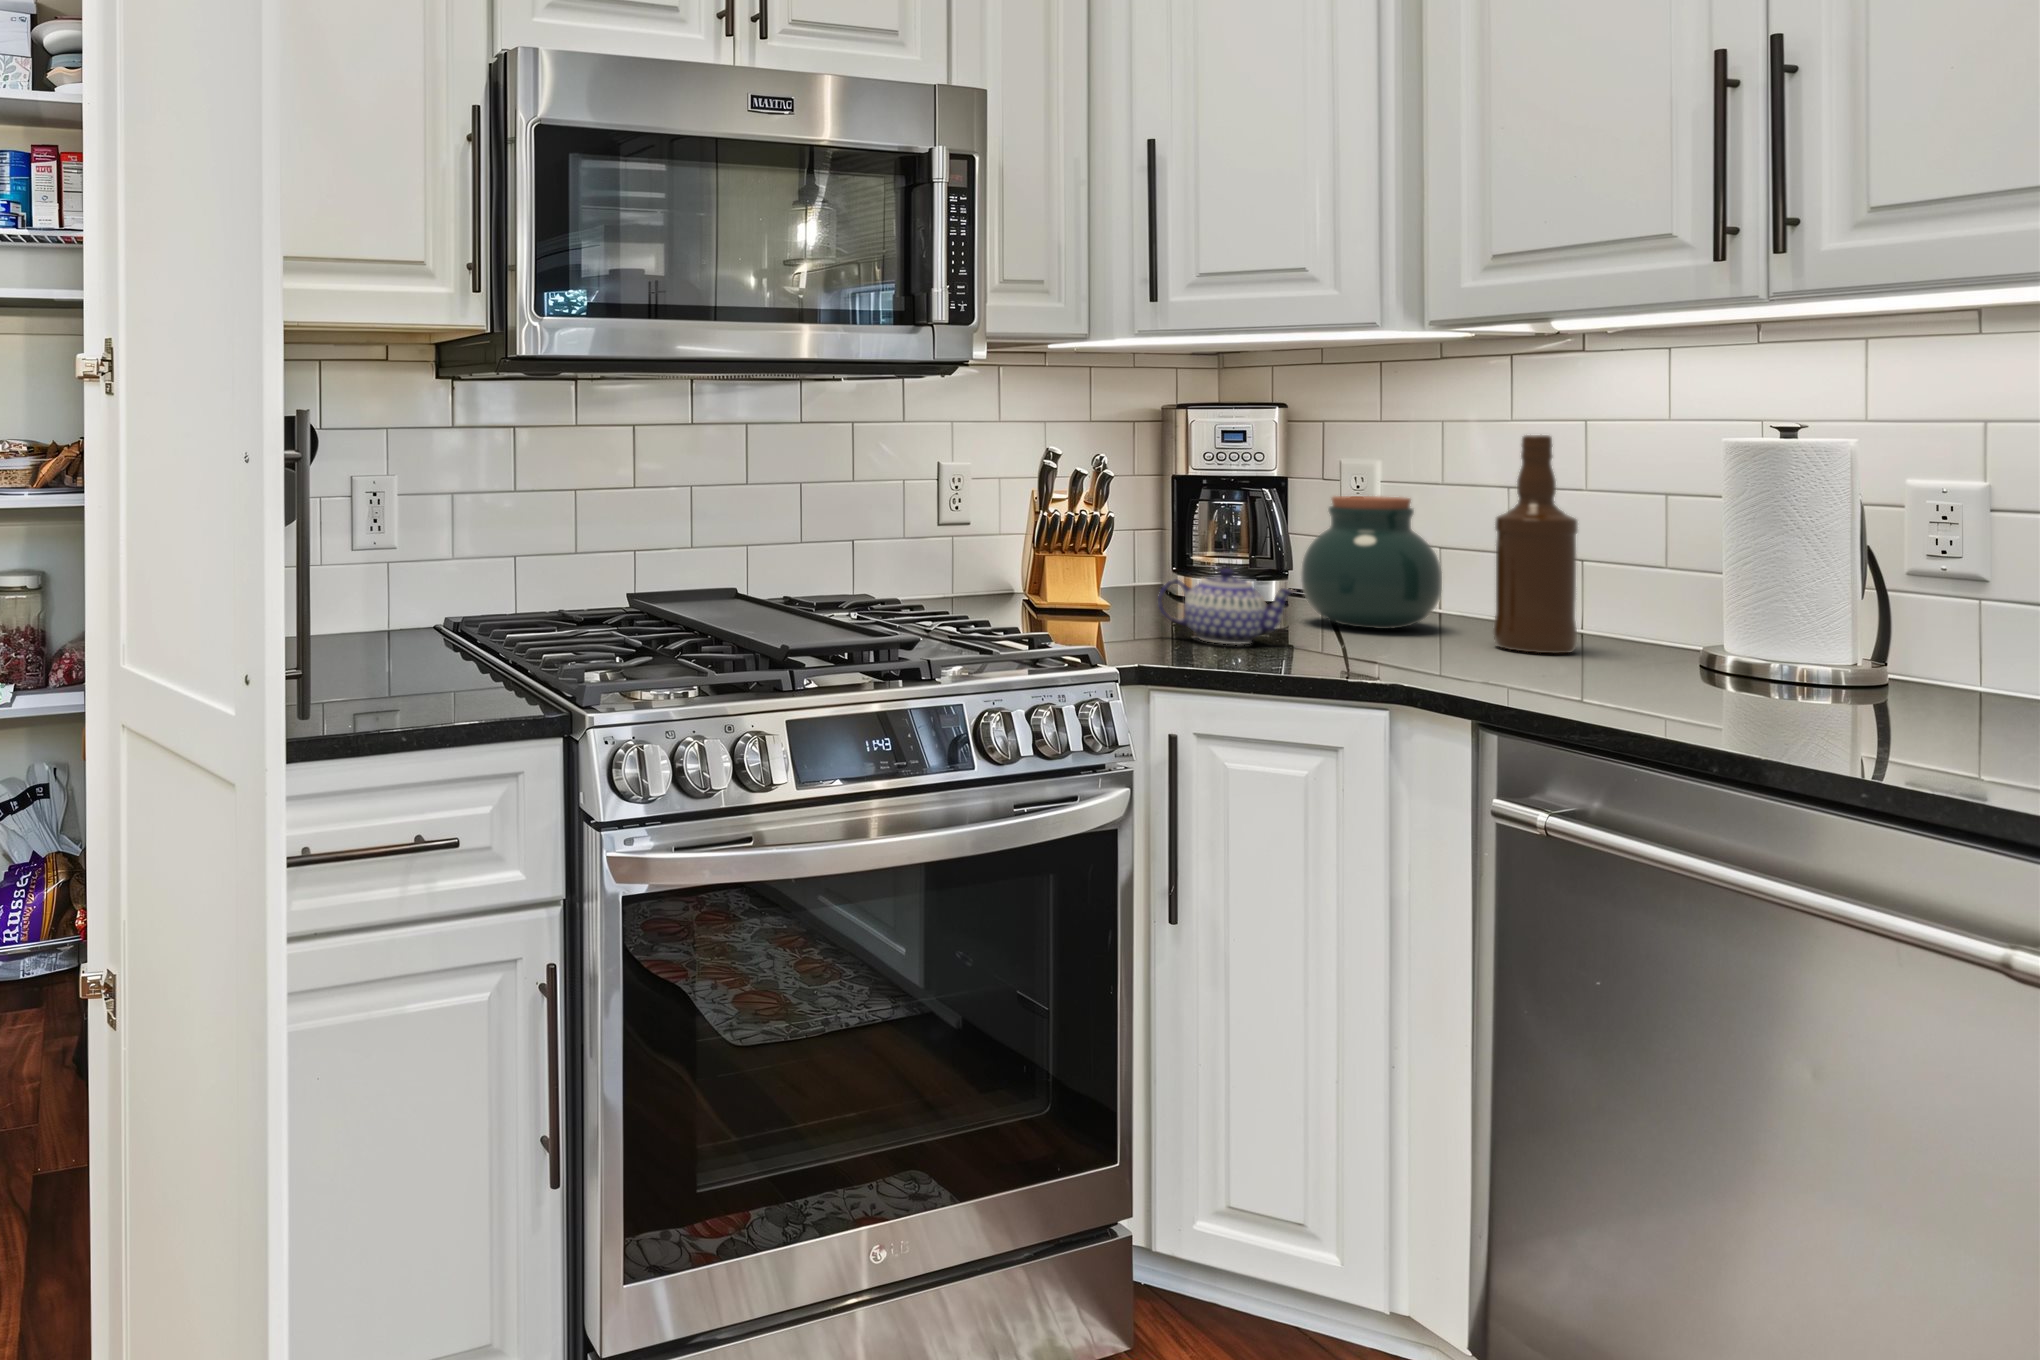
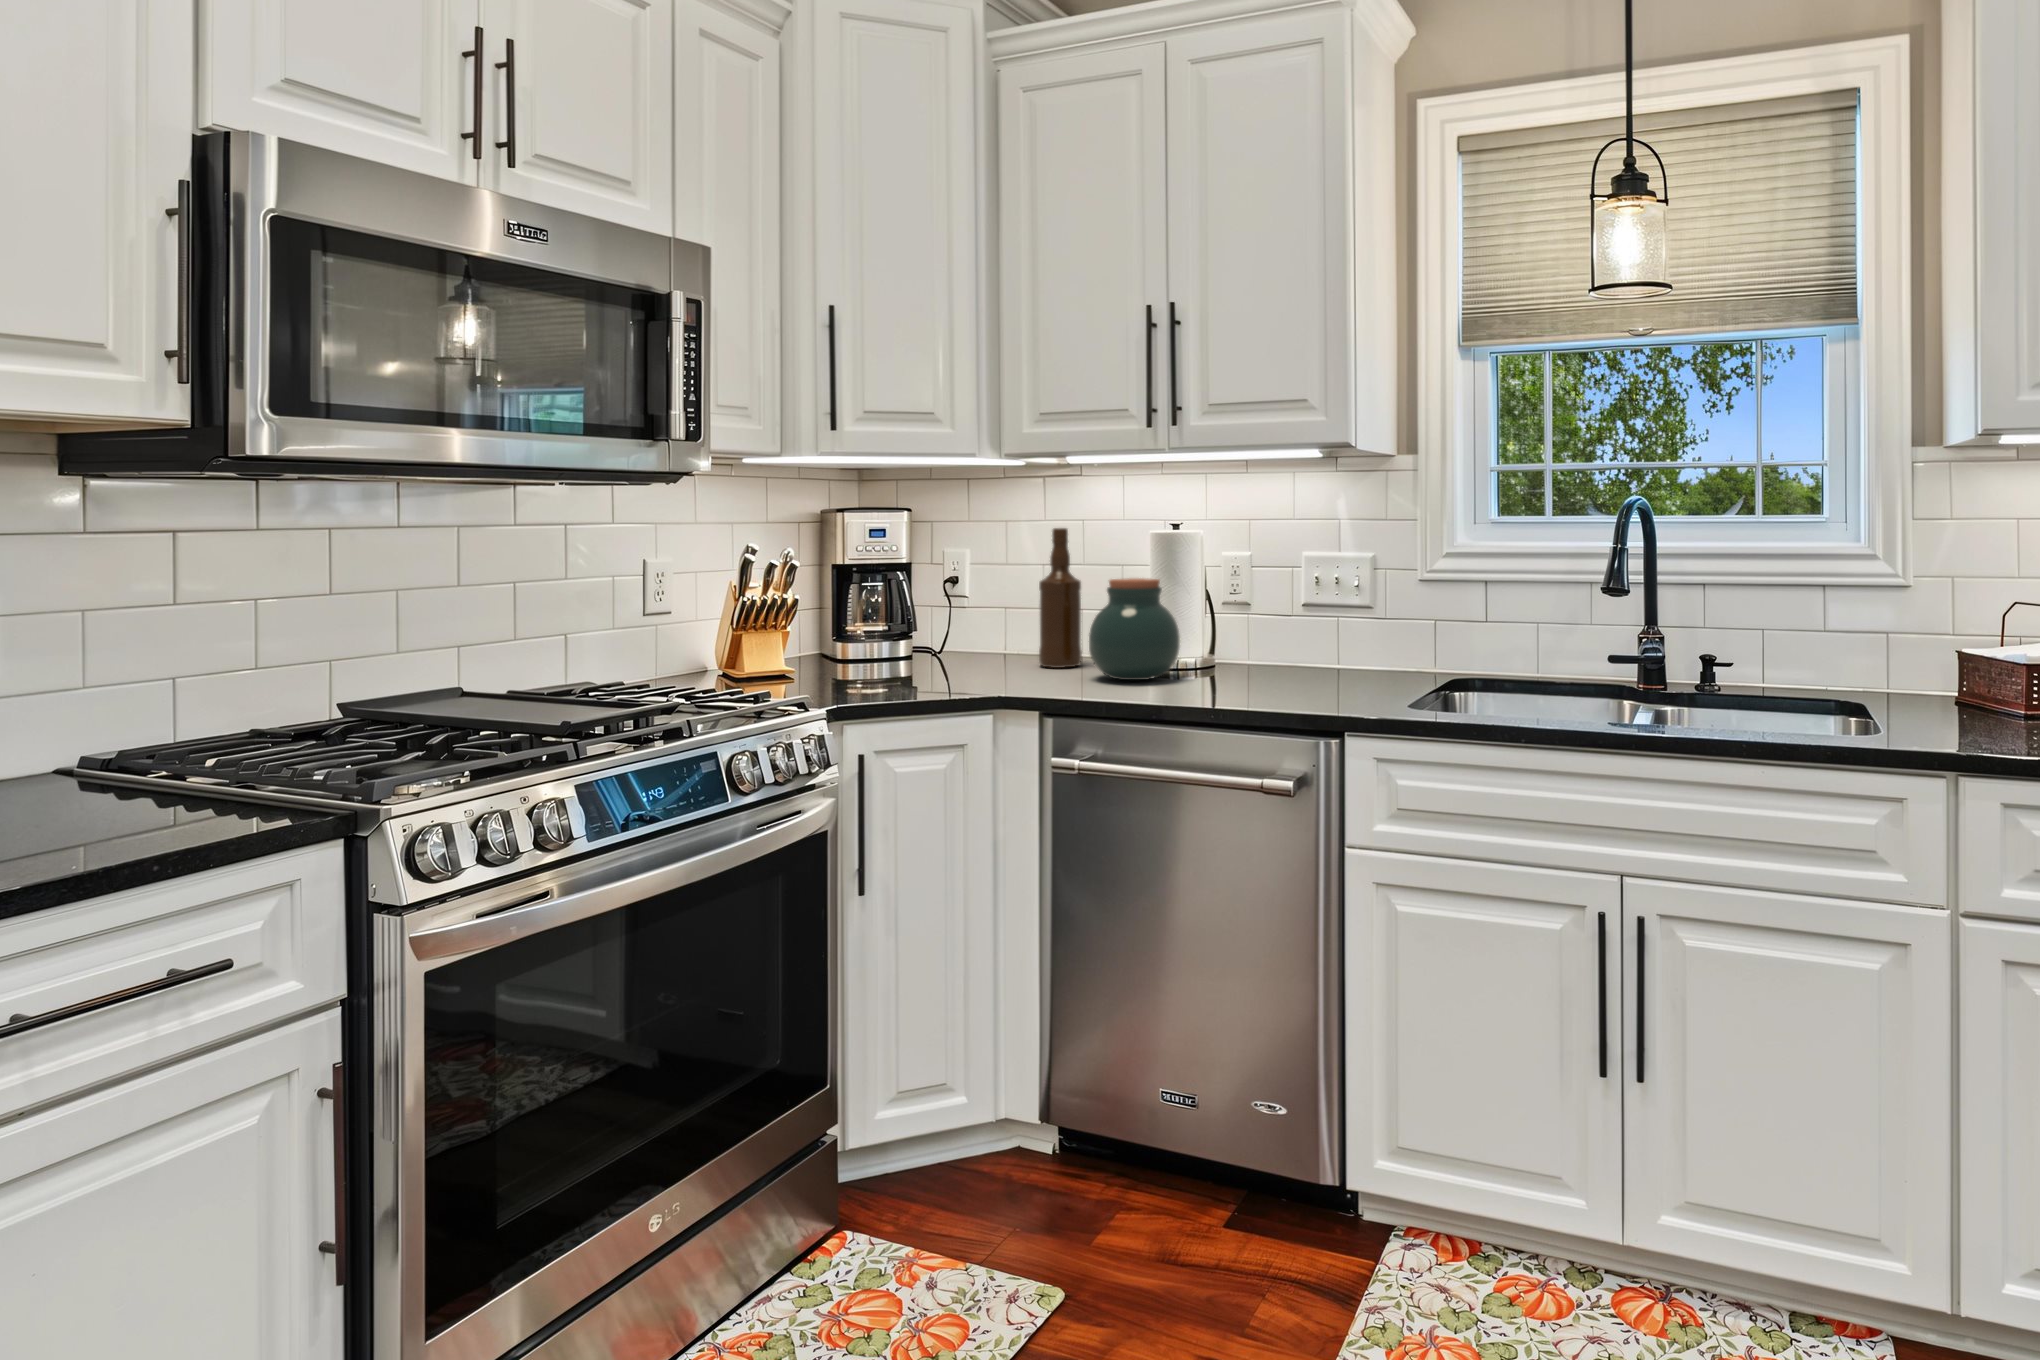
jar: present [1301,496,1442,629] -> present [1089,578,1180,680]
teapot: present [1158,568,1295,645] -> none [836,627,930,683]

